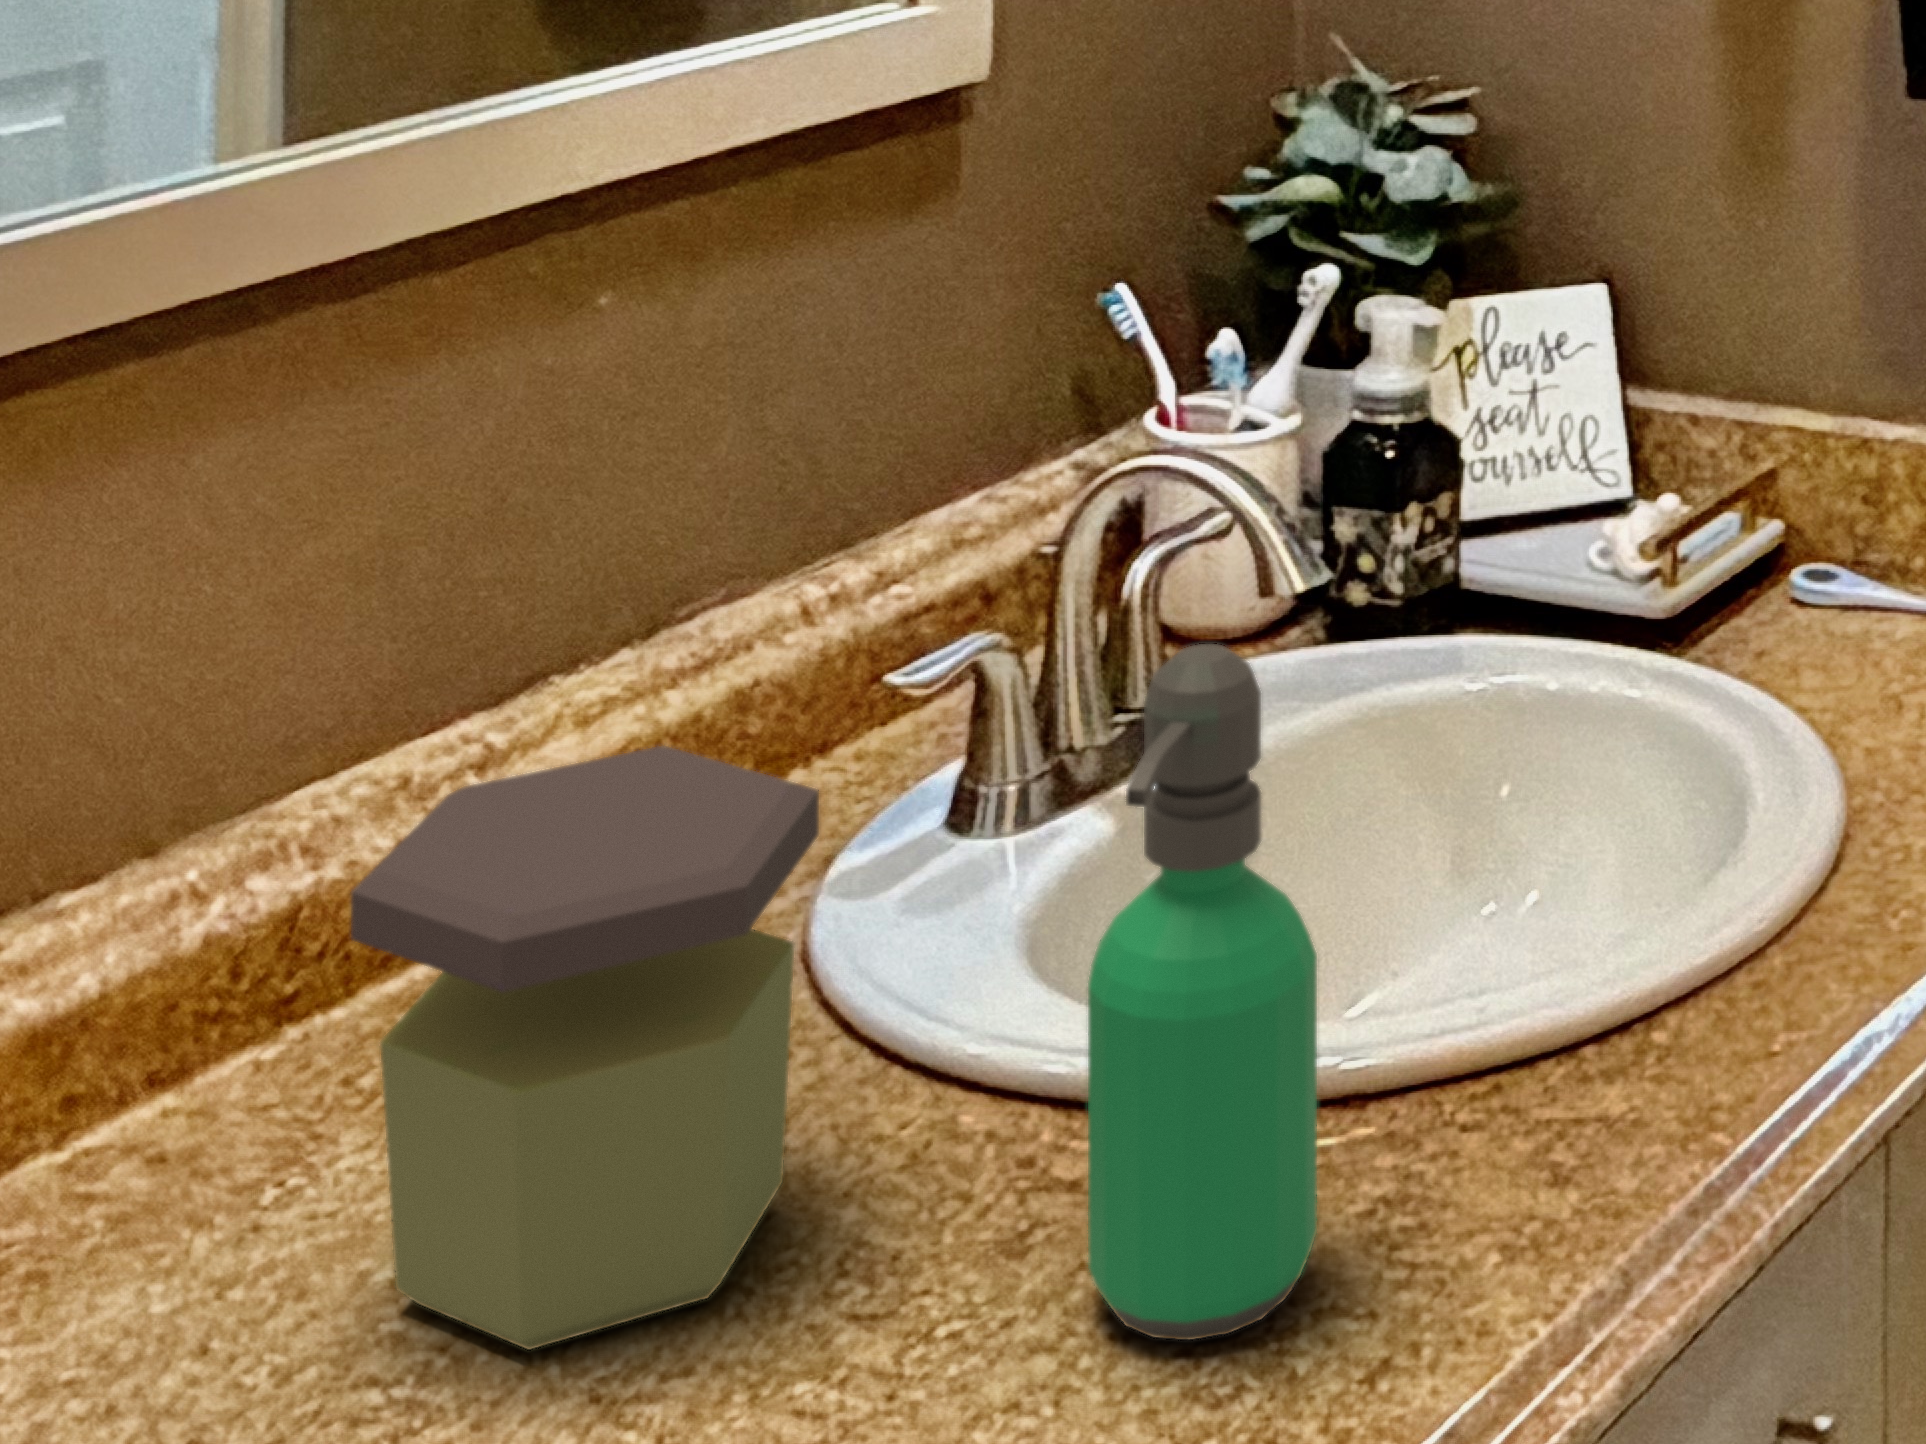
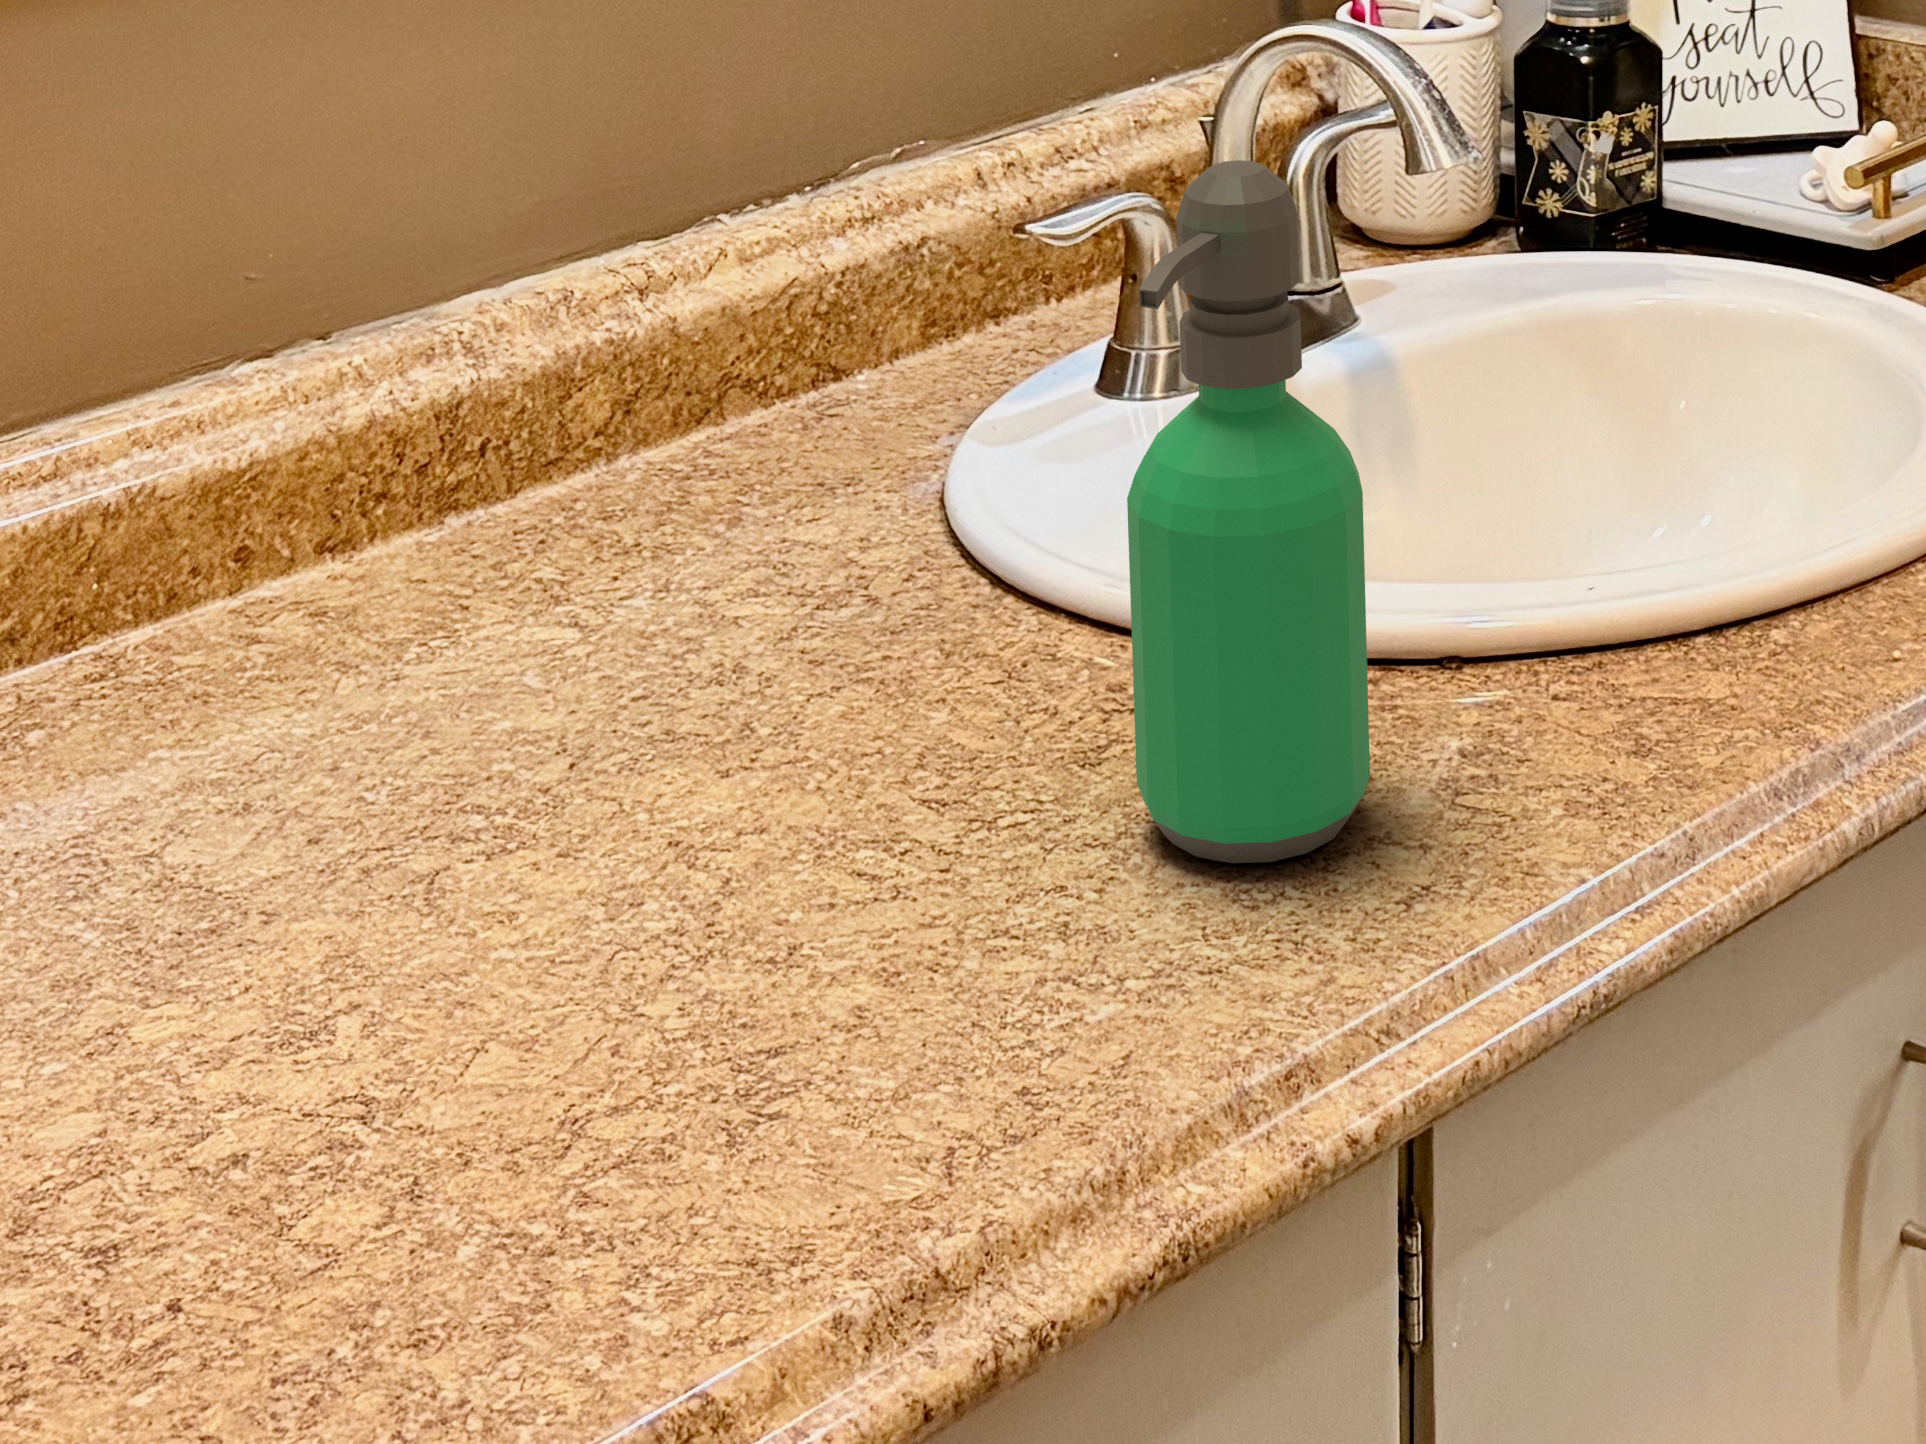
jar: present [351,746,819,1349] -> none [442,244,895,797]

